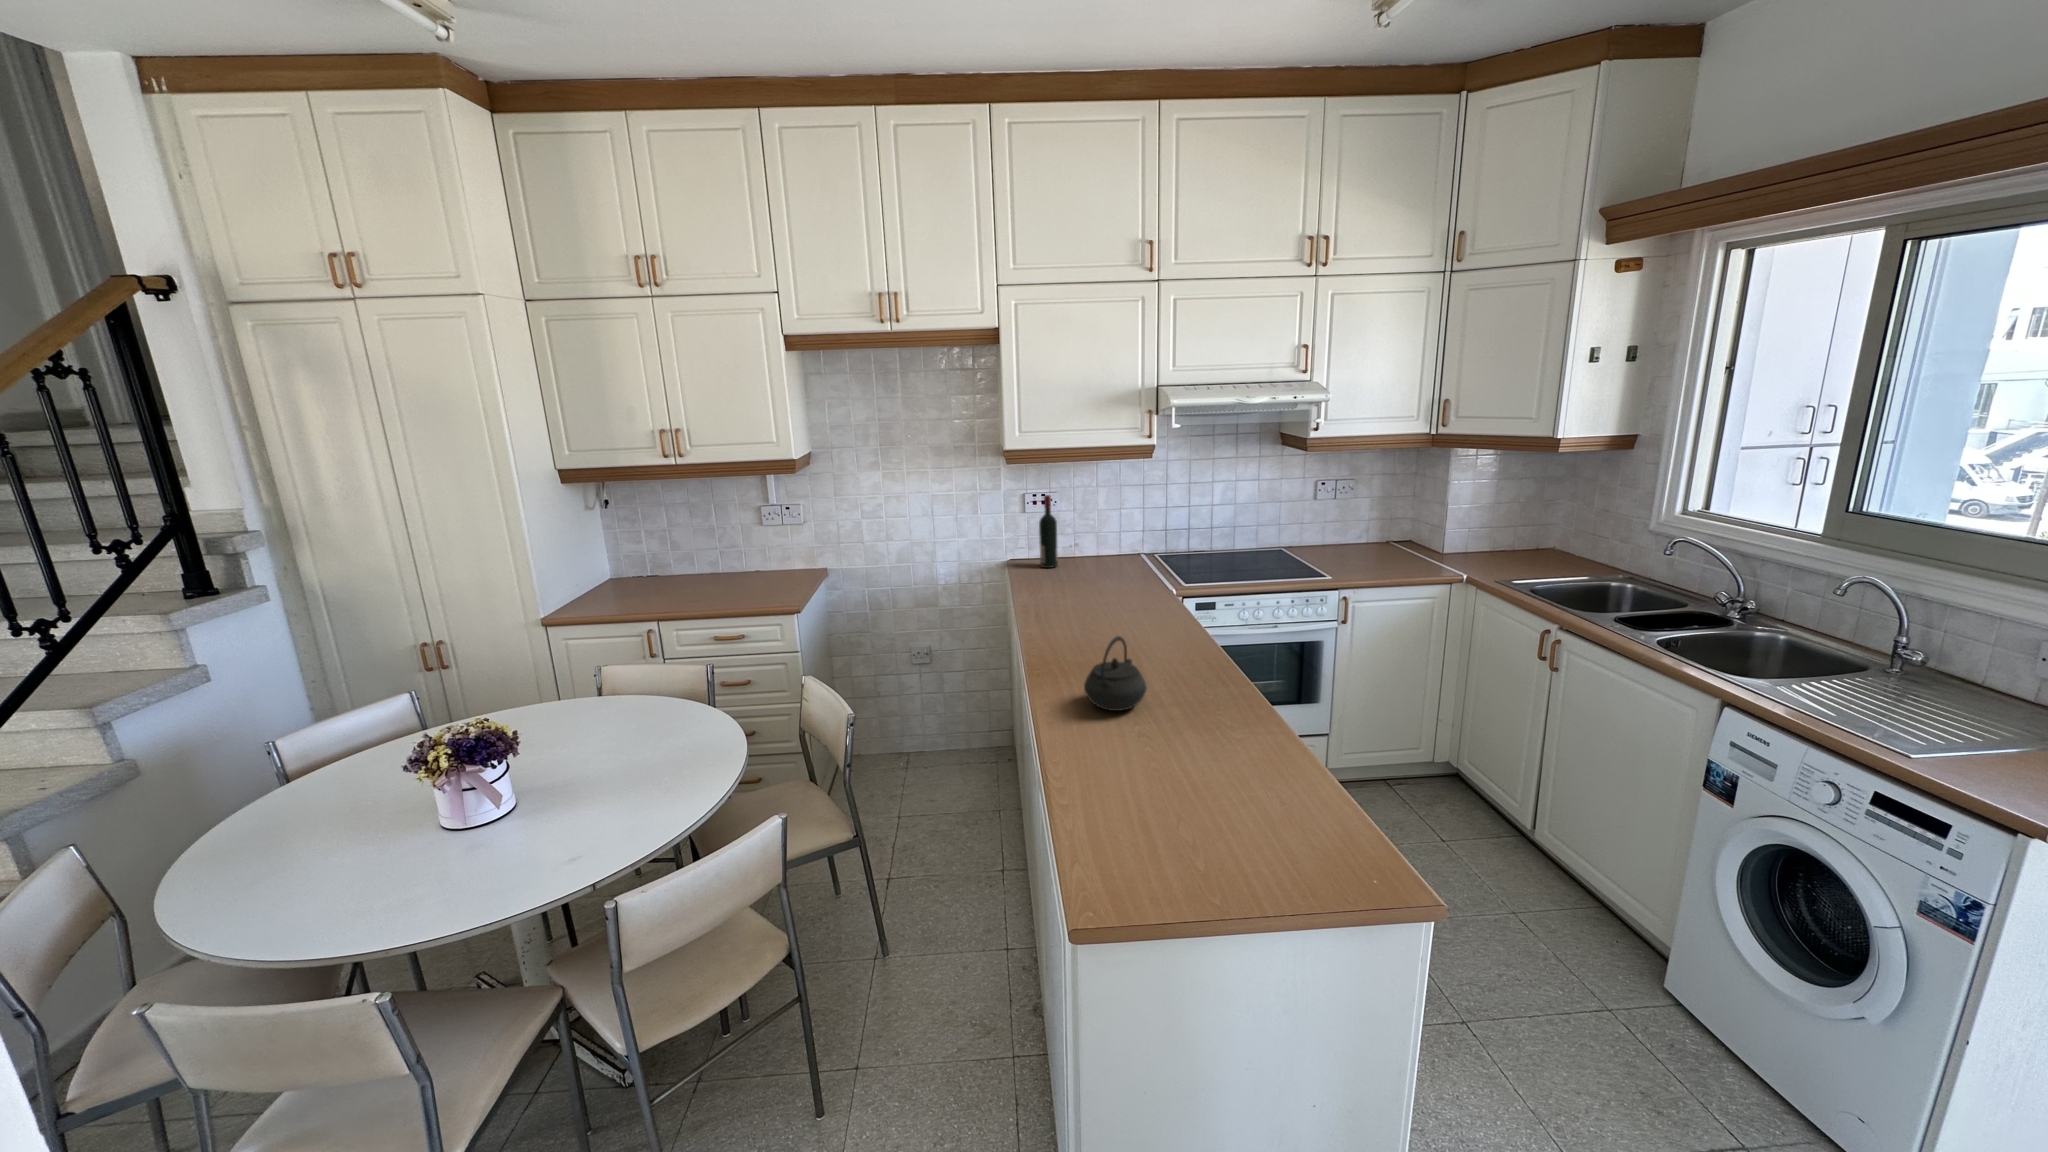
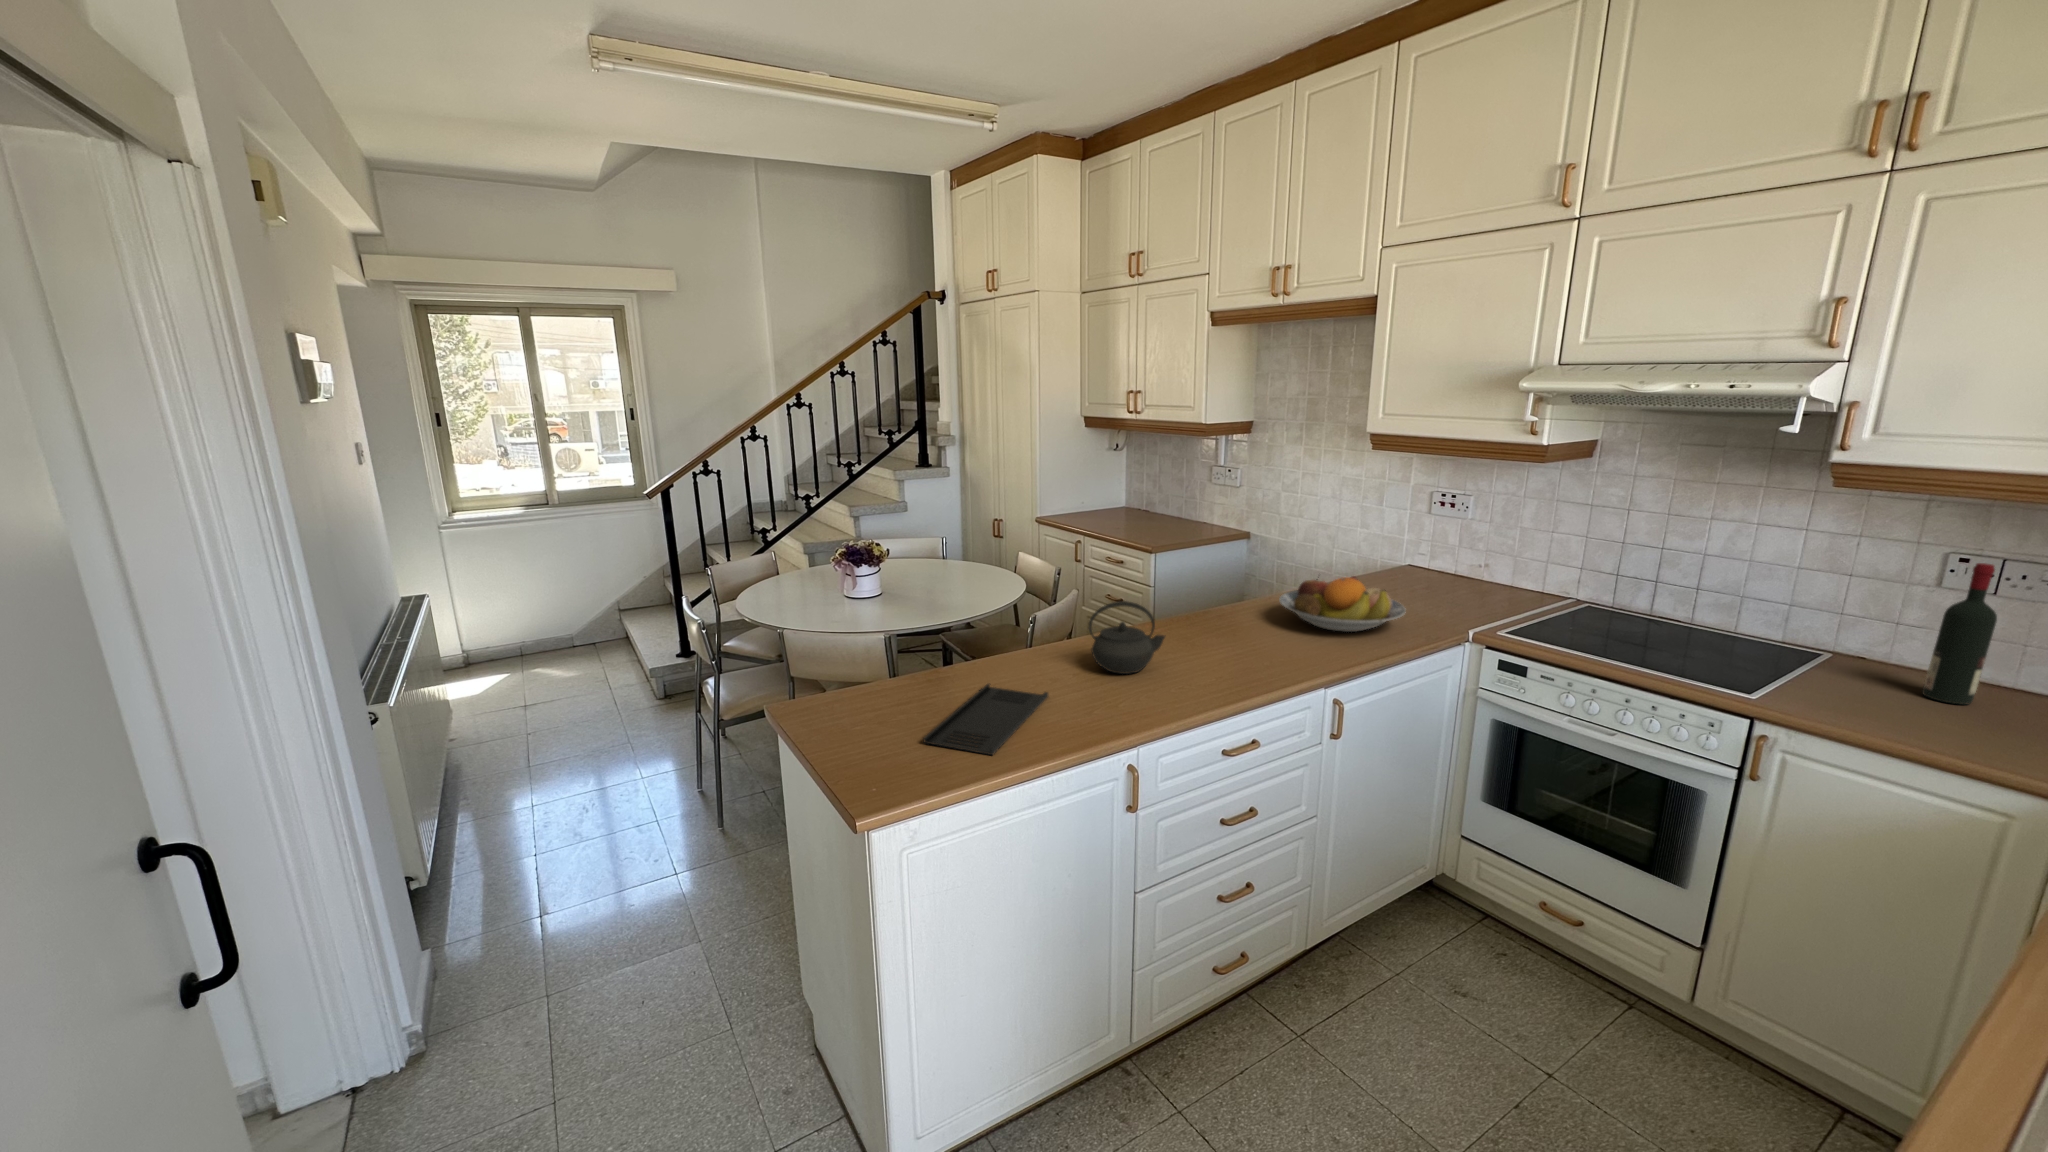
wine bottle: present [1039,495,1058,568] -> present [1922,563,1997,705]
fruit bowl: none [1052,571,1155,620] -> present [1279,576,1406,632]
tray: none [1103,746,1279,837] -> present [924,684,1048,755]

